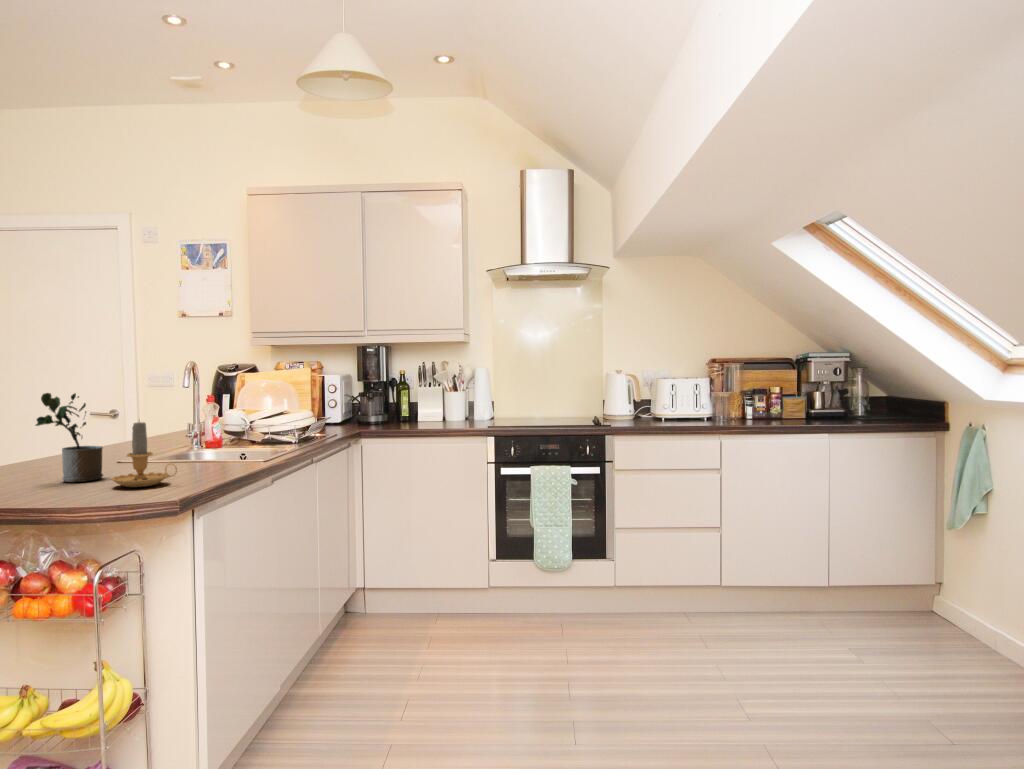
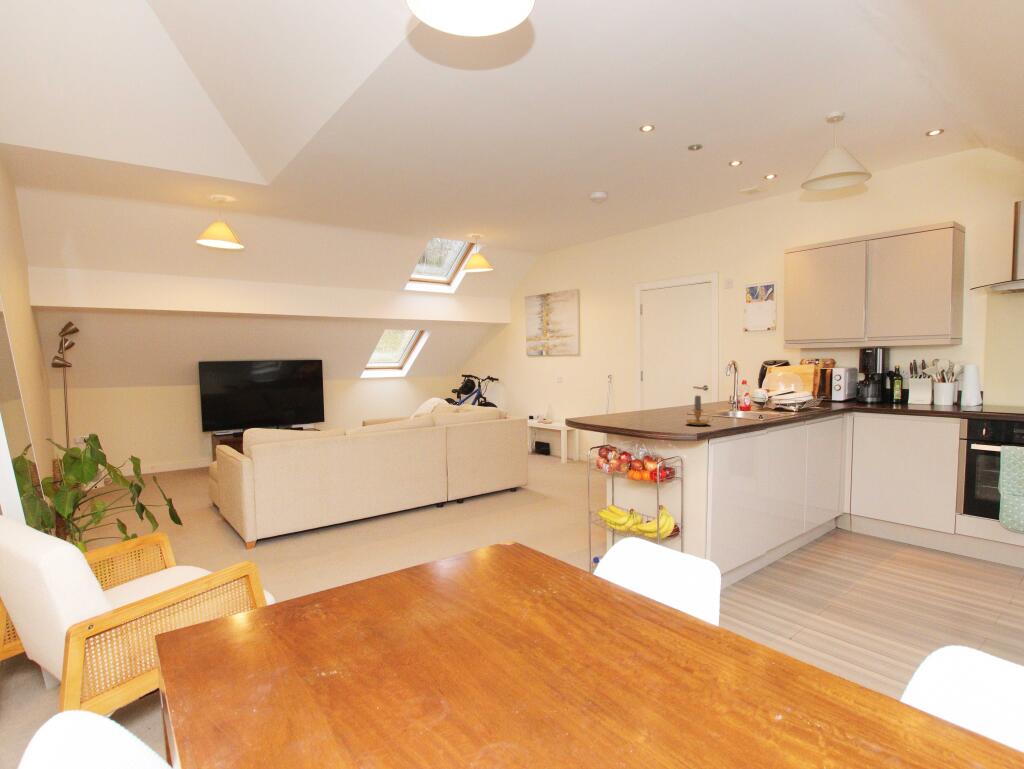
potted plant: present [36,393,103,482] -> none [657,380,684,421]

